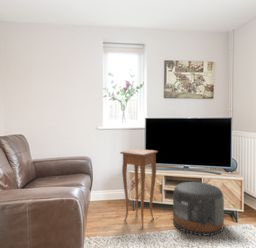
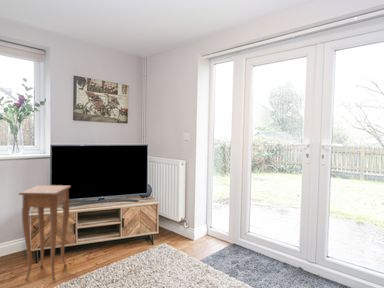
pouf: present [173,182,224,236] -> none [90,213,143,271]

